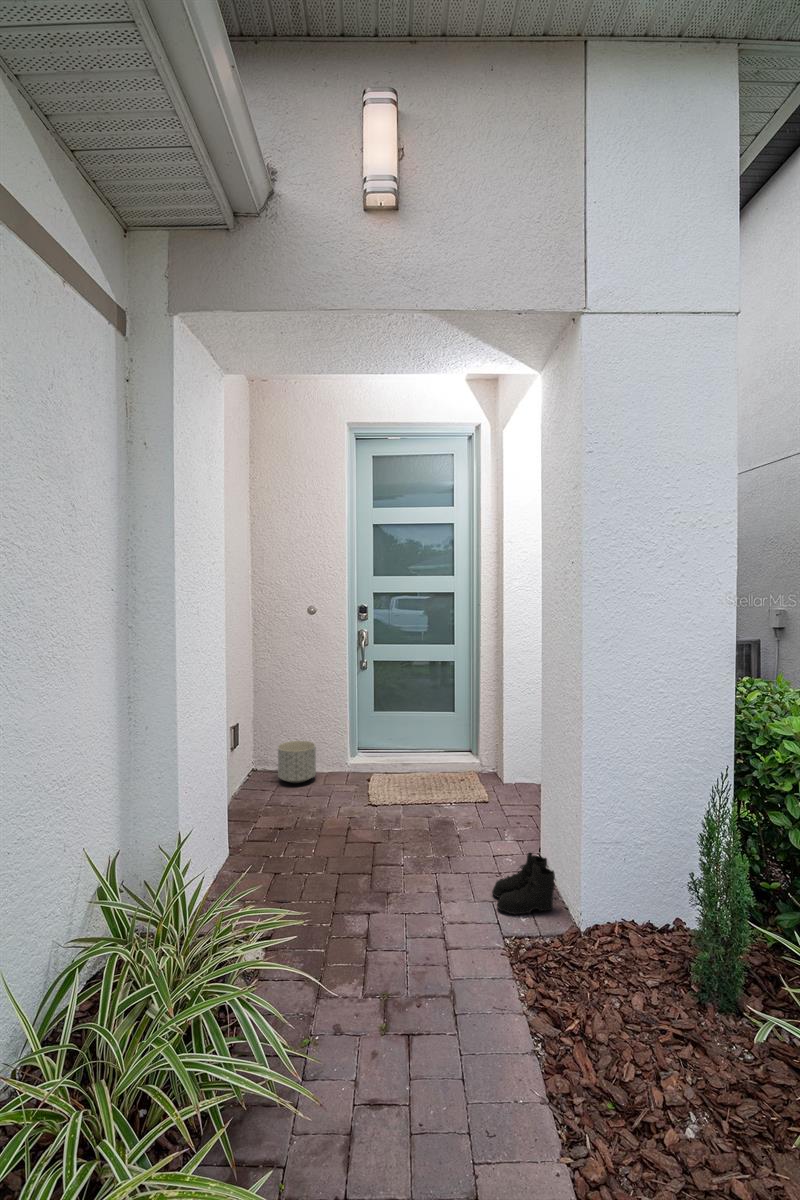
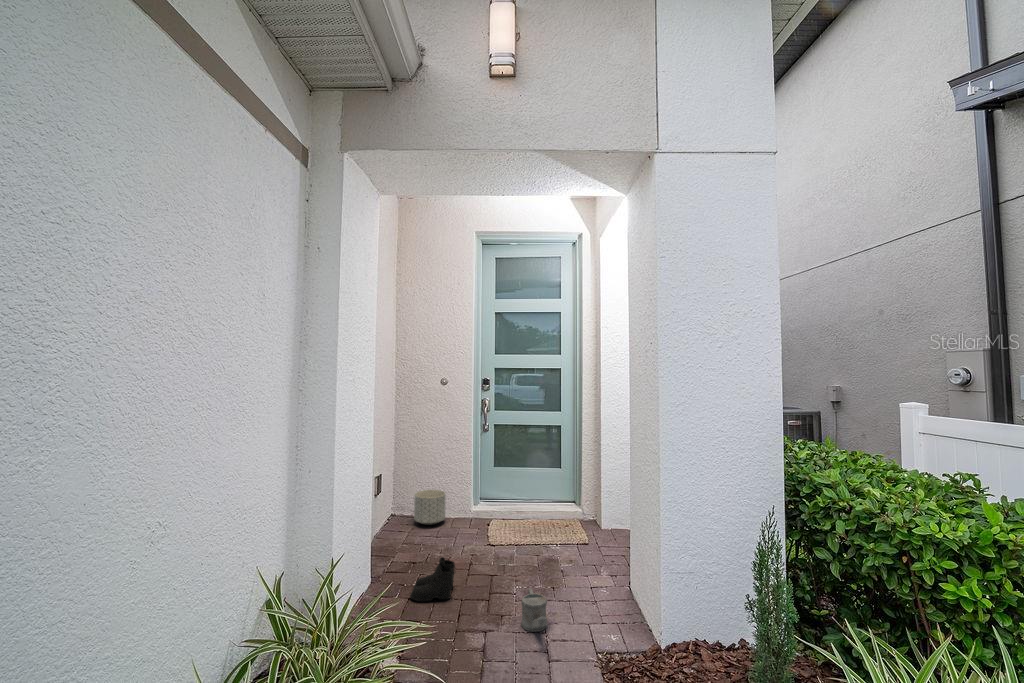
boots: present [492,853,556,915] -> present [410,557,456,602]
watering can: none [411,862,443,914] -> present [521,588,547,632]

